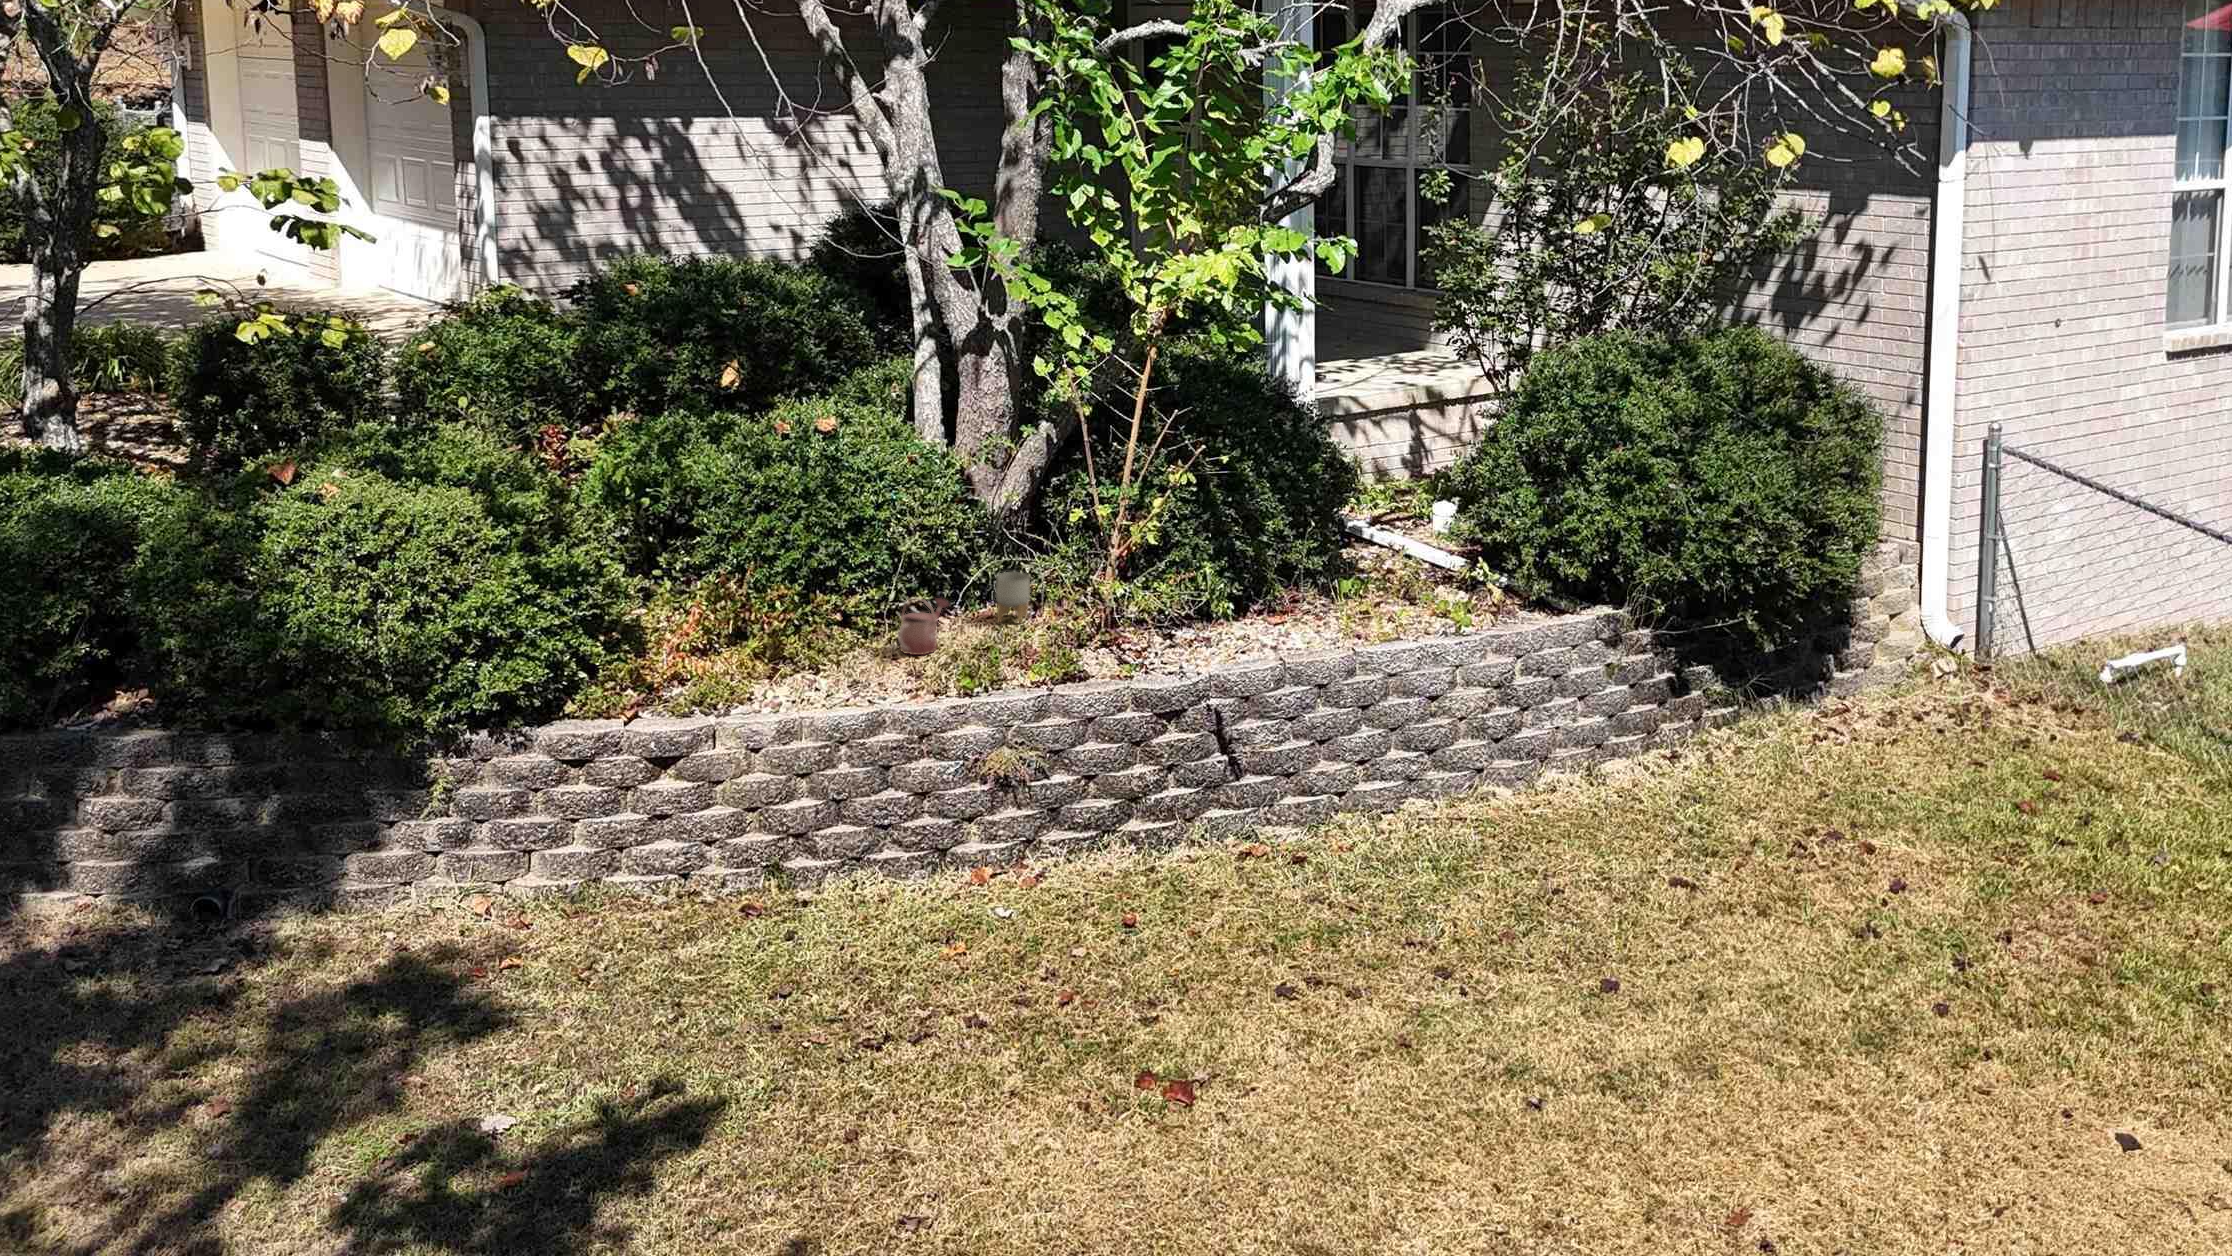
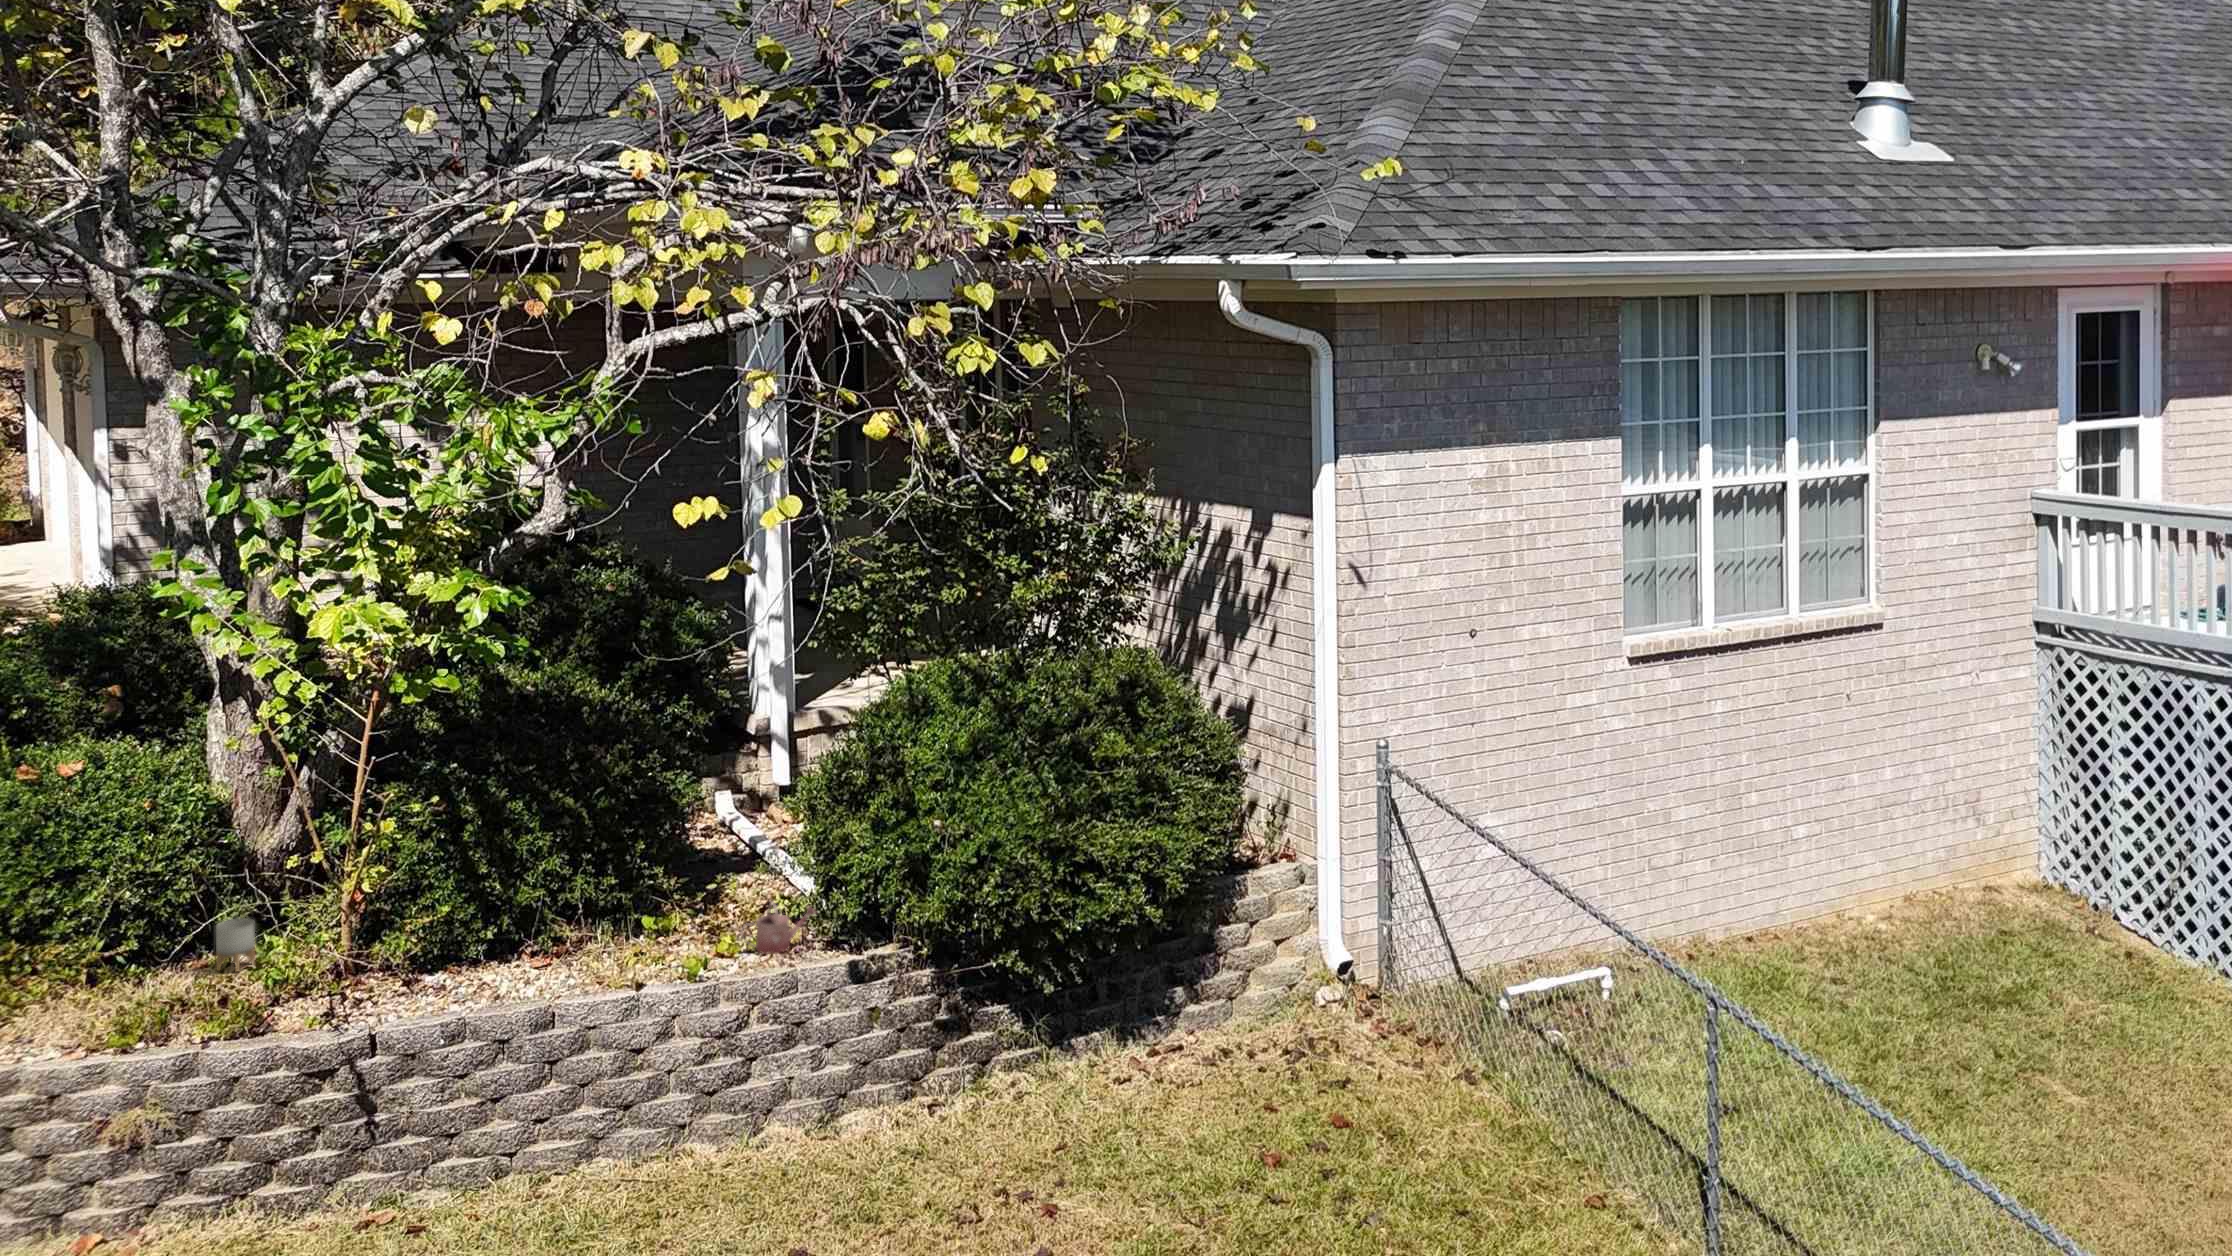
watering can: present [898,598,949,655] -> present [741,902,816,954]

